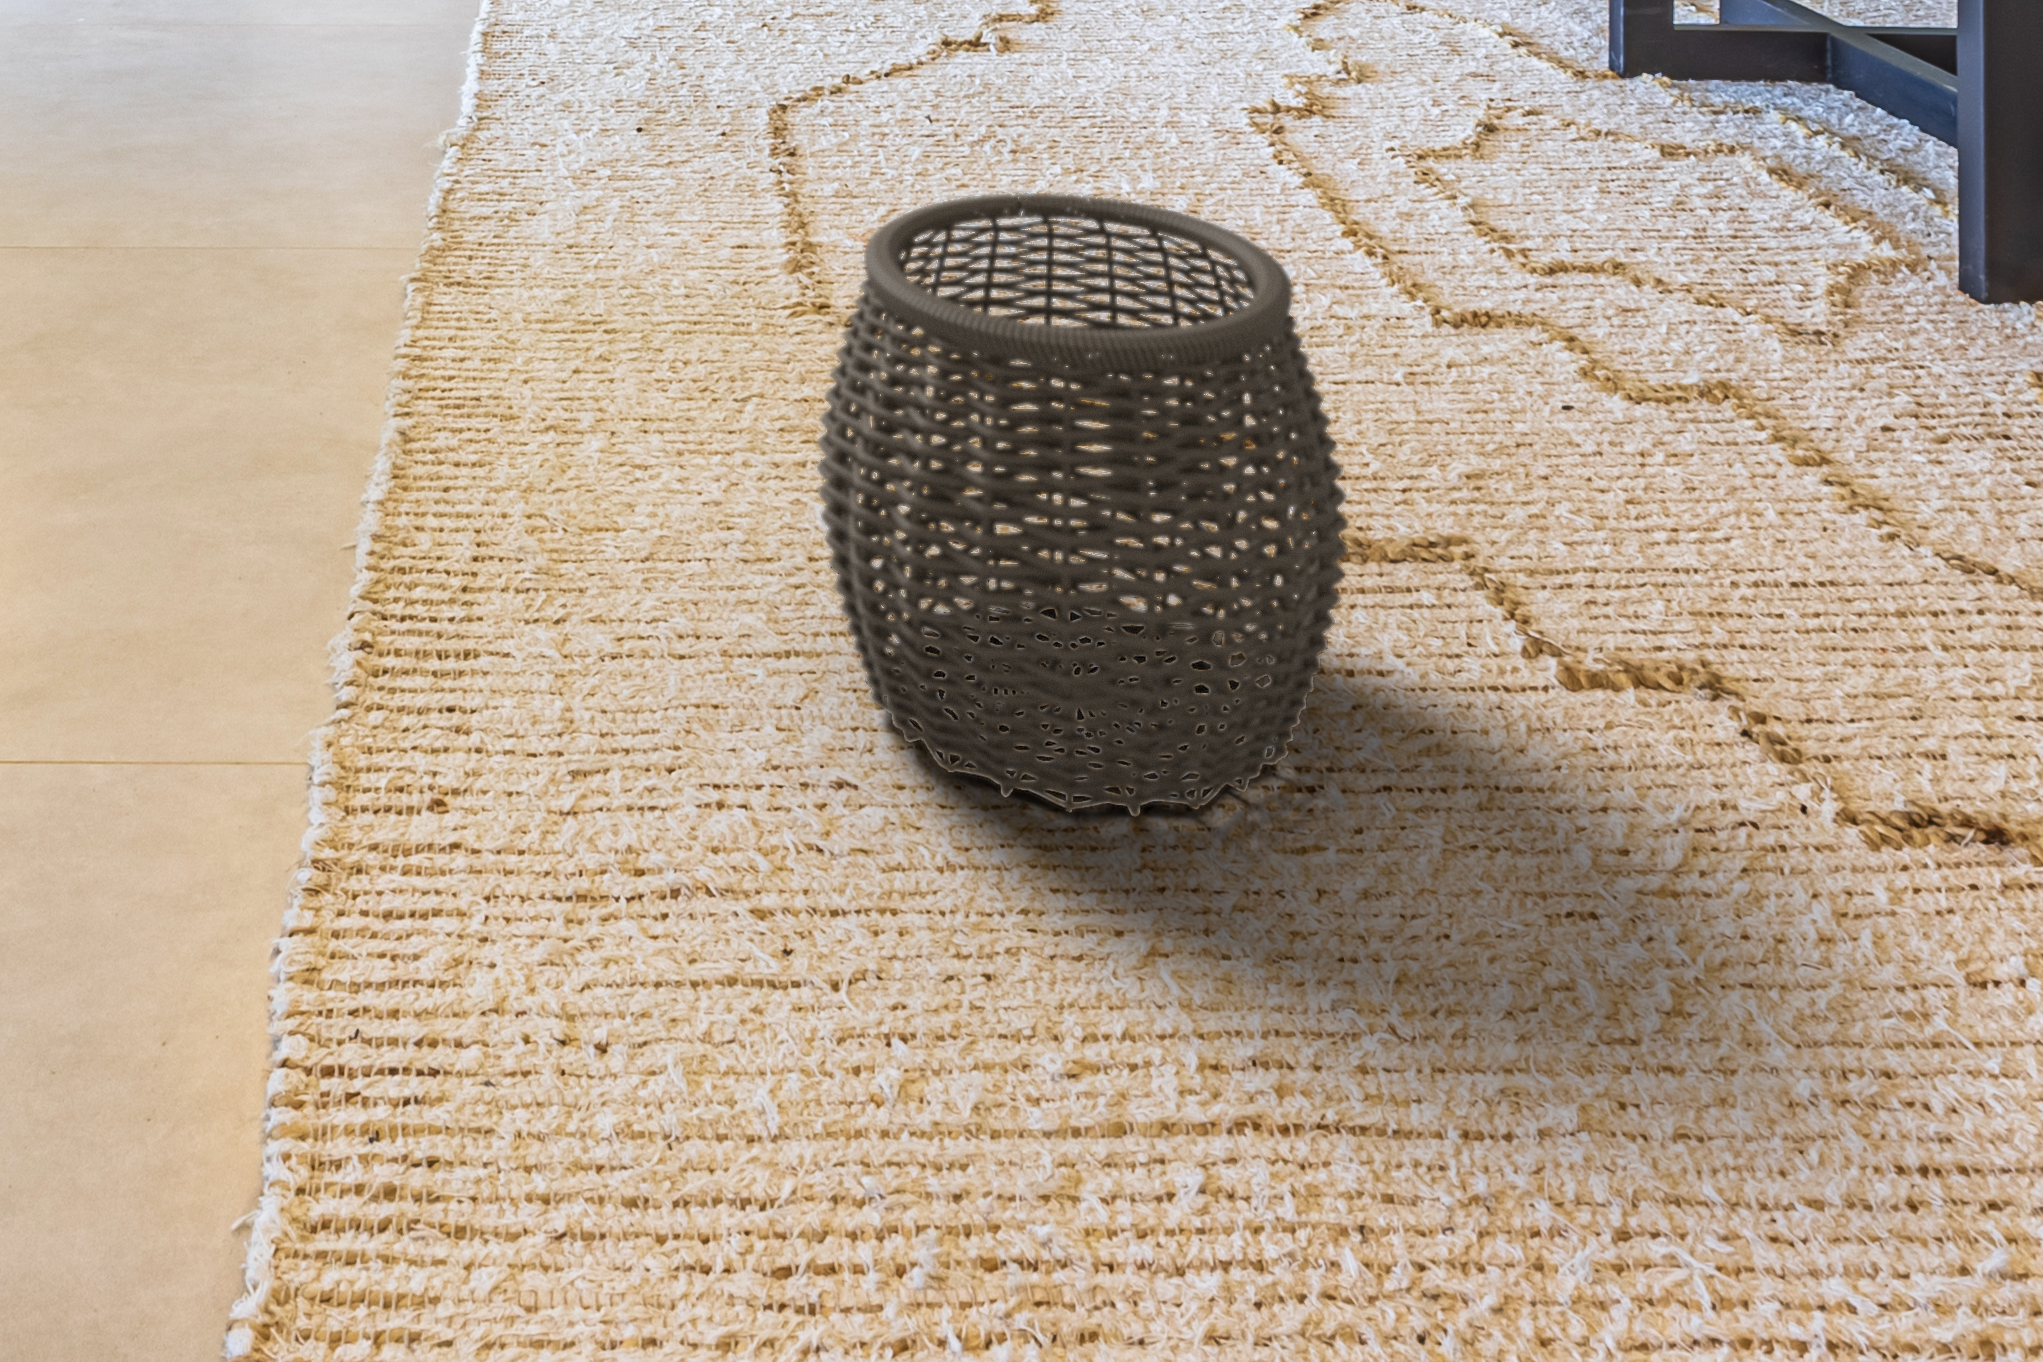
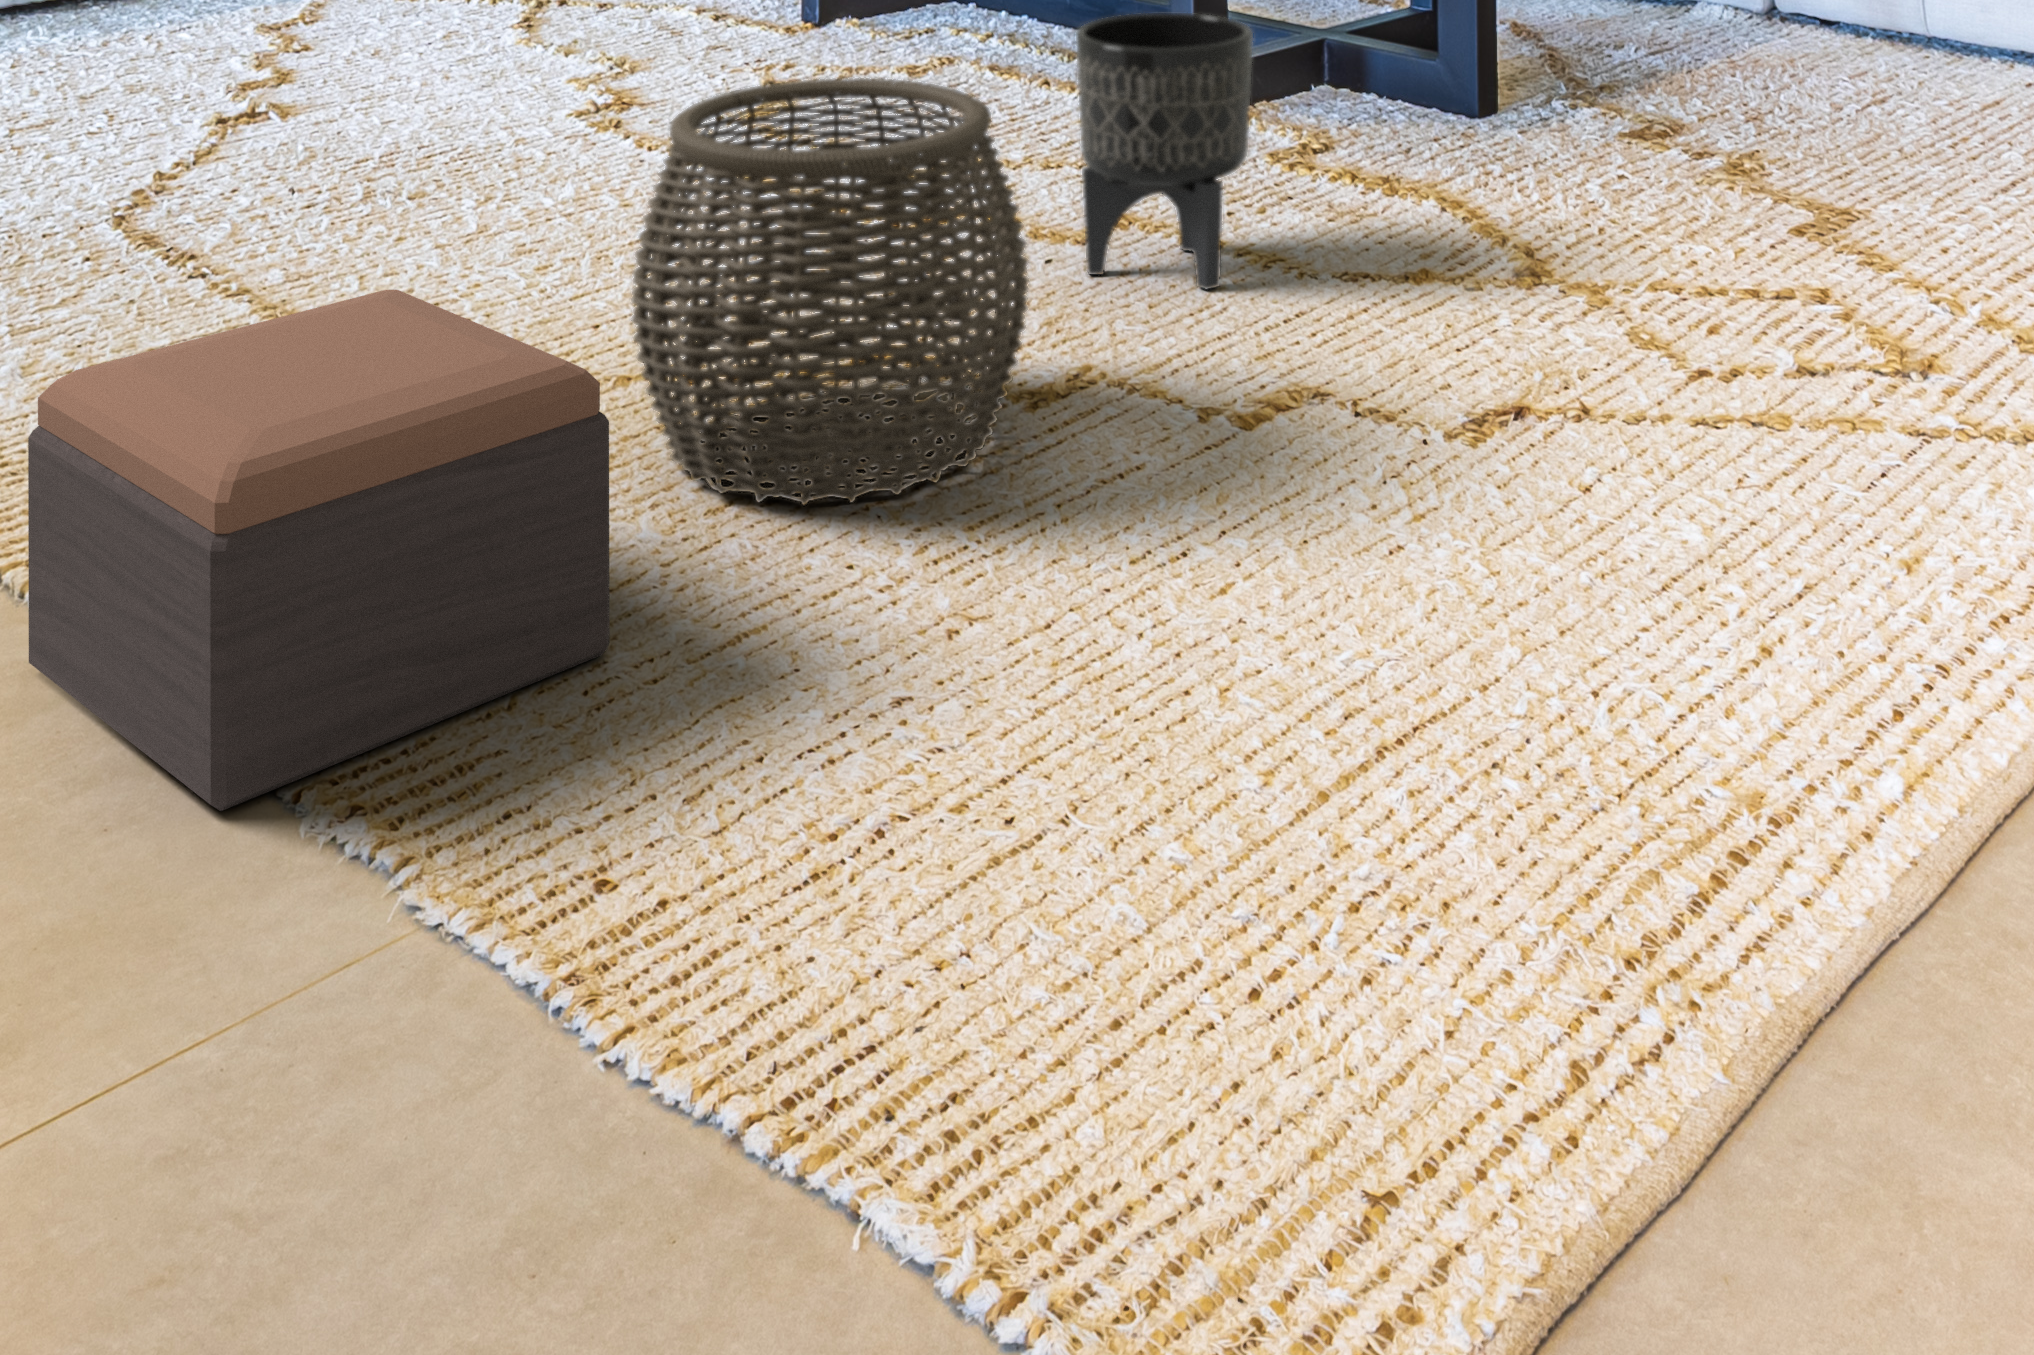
planter: none [1655,201,1960,667] -> present [1076,13,1253,289]
footstool: none [54,332,556,872] -> present [28,290,610,811]

